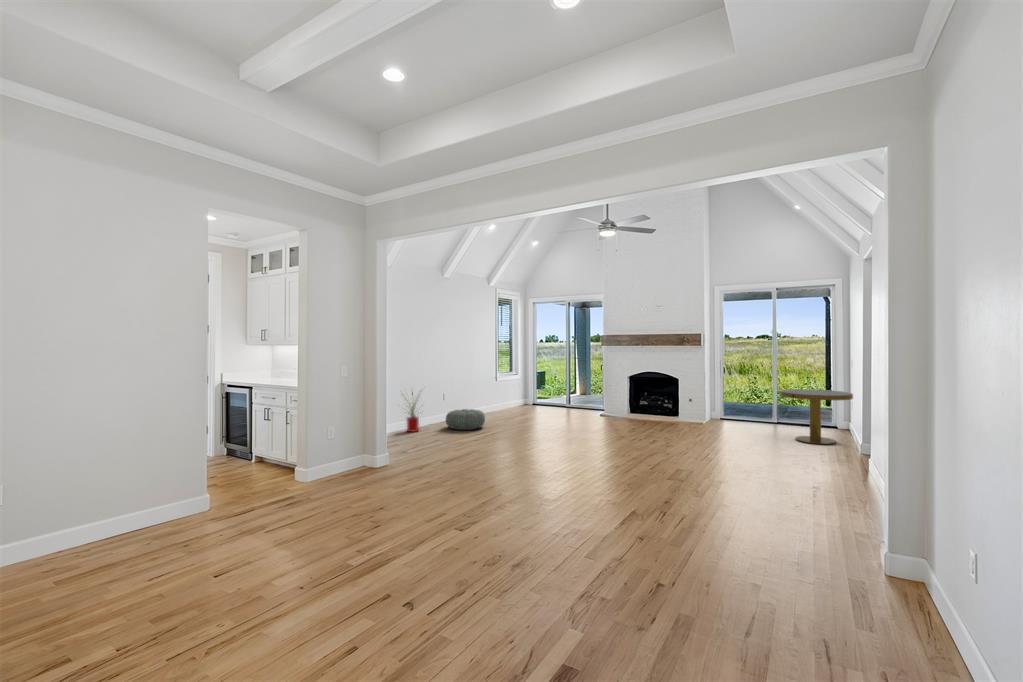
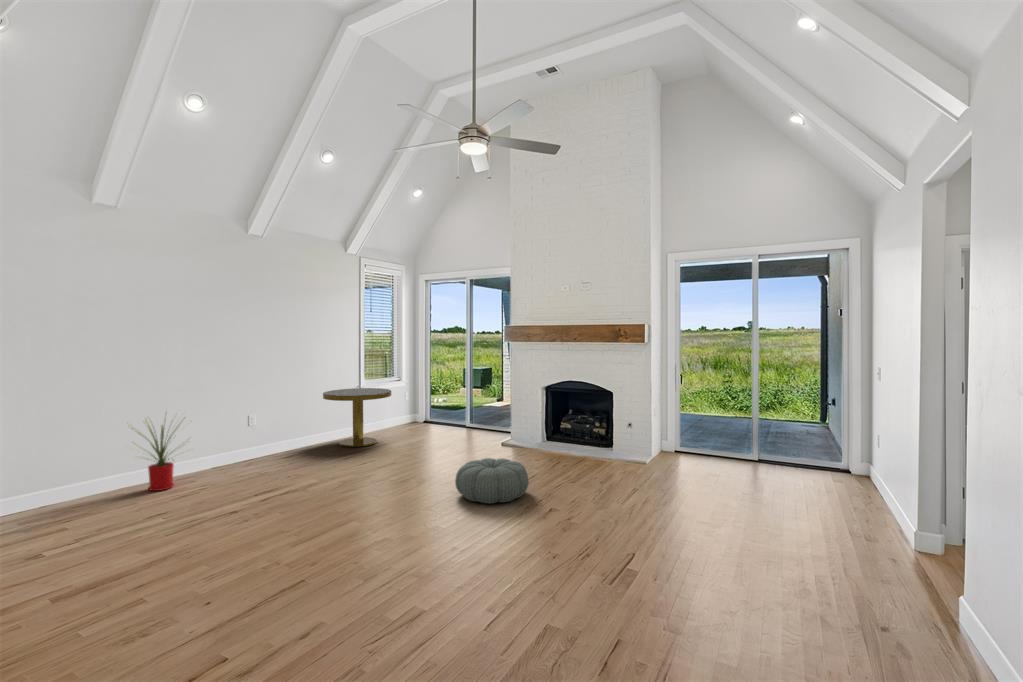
side table: present [780,389,853,445] -> present [323,388,391,447]
pouf: present [446,409,485,430] -> present [455,458,529,504]

